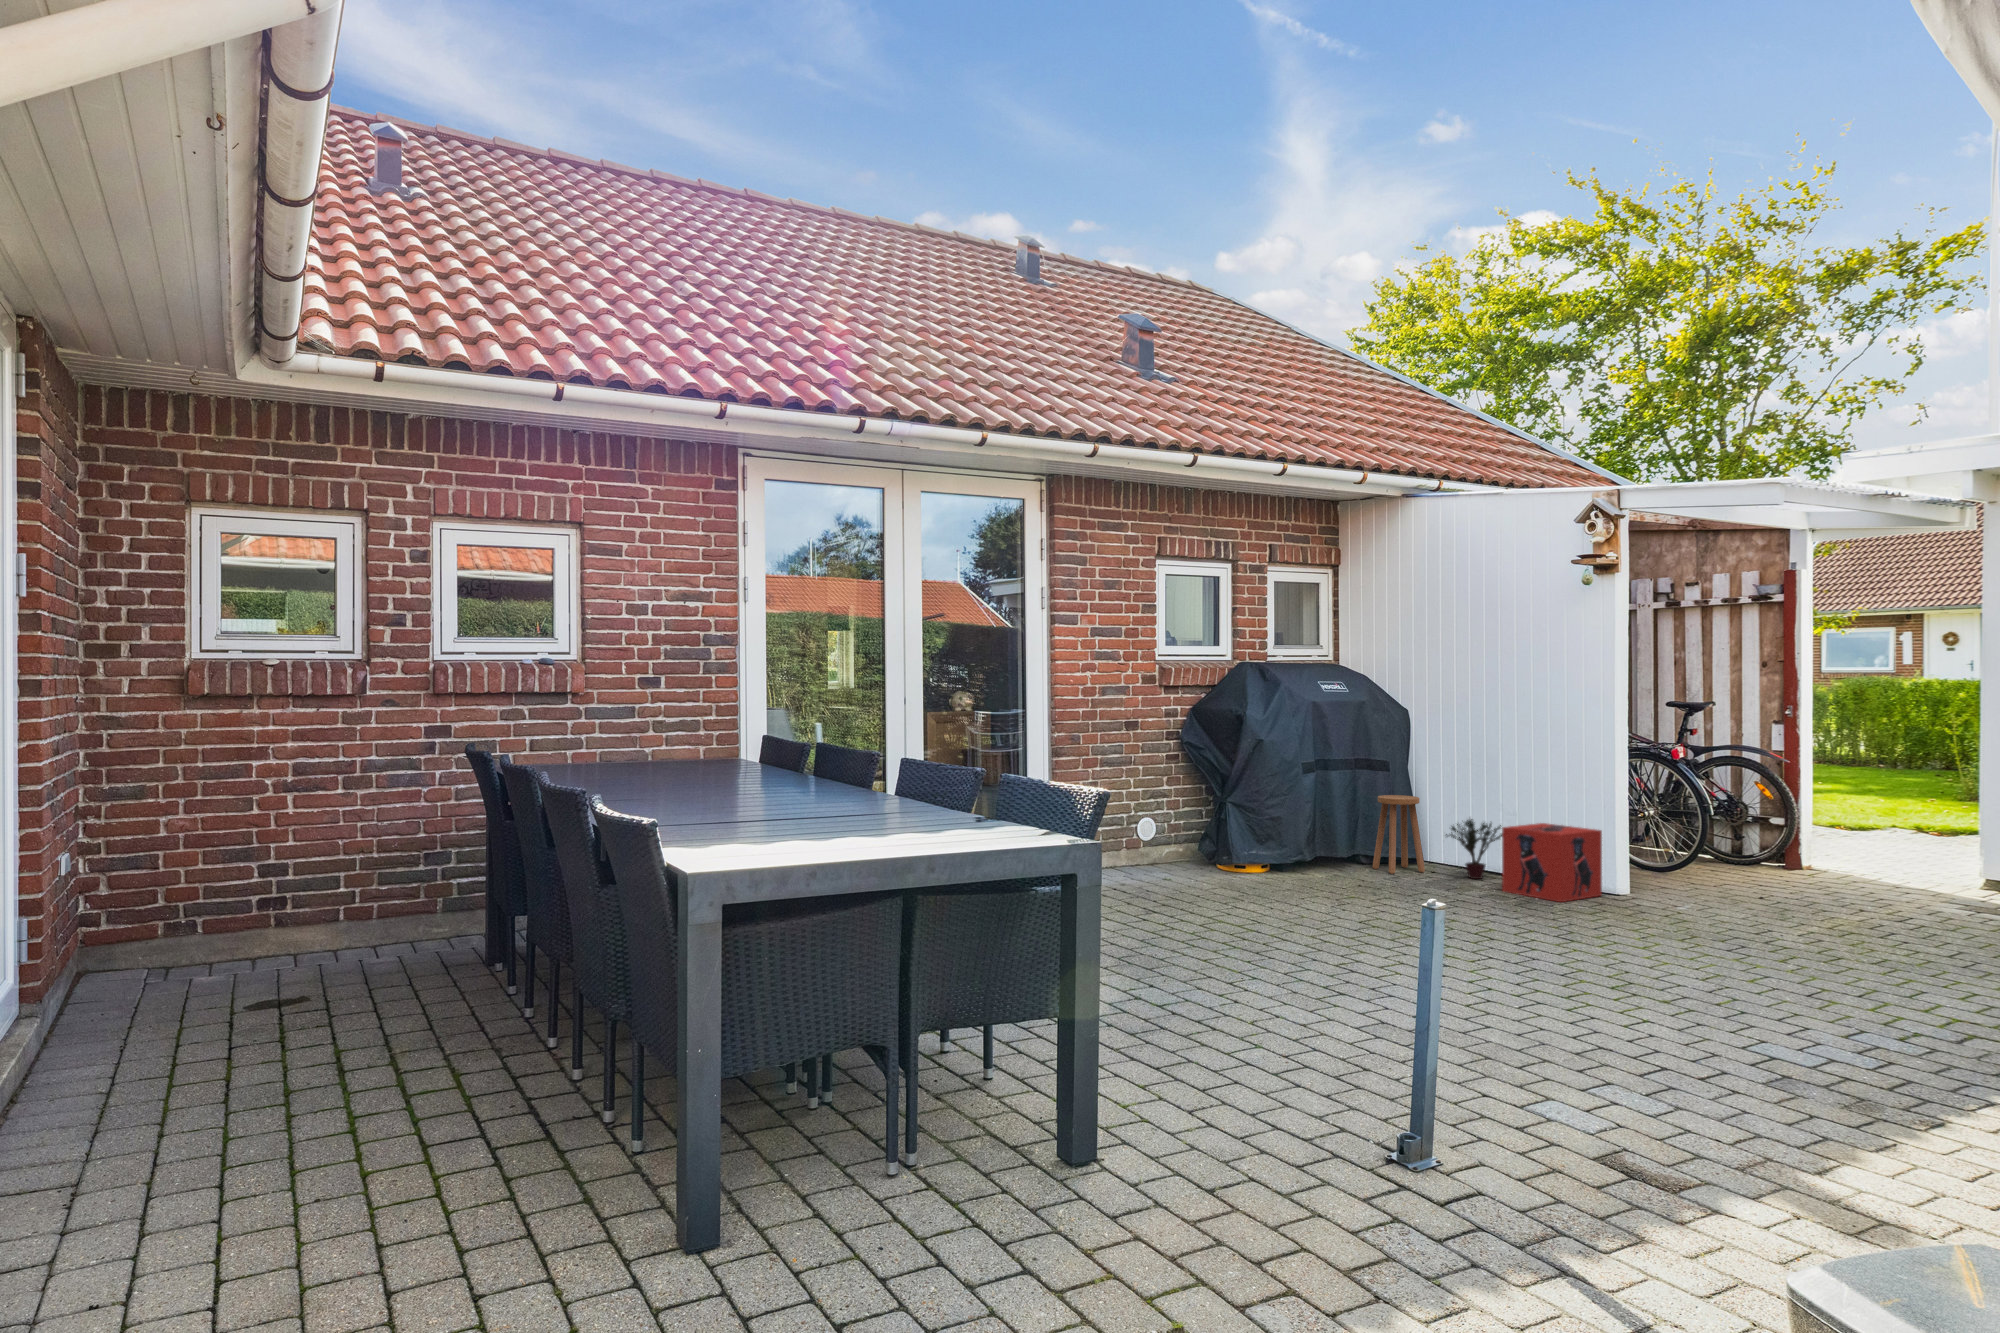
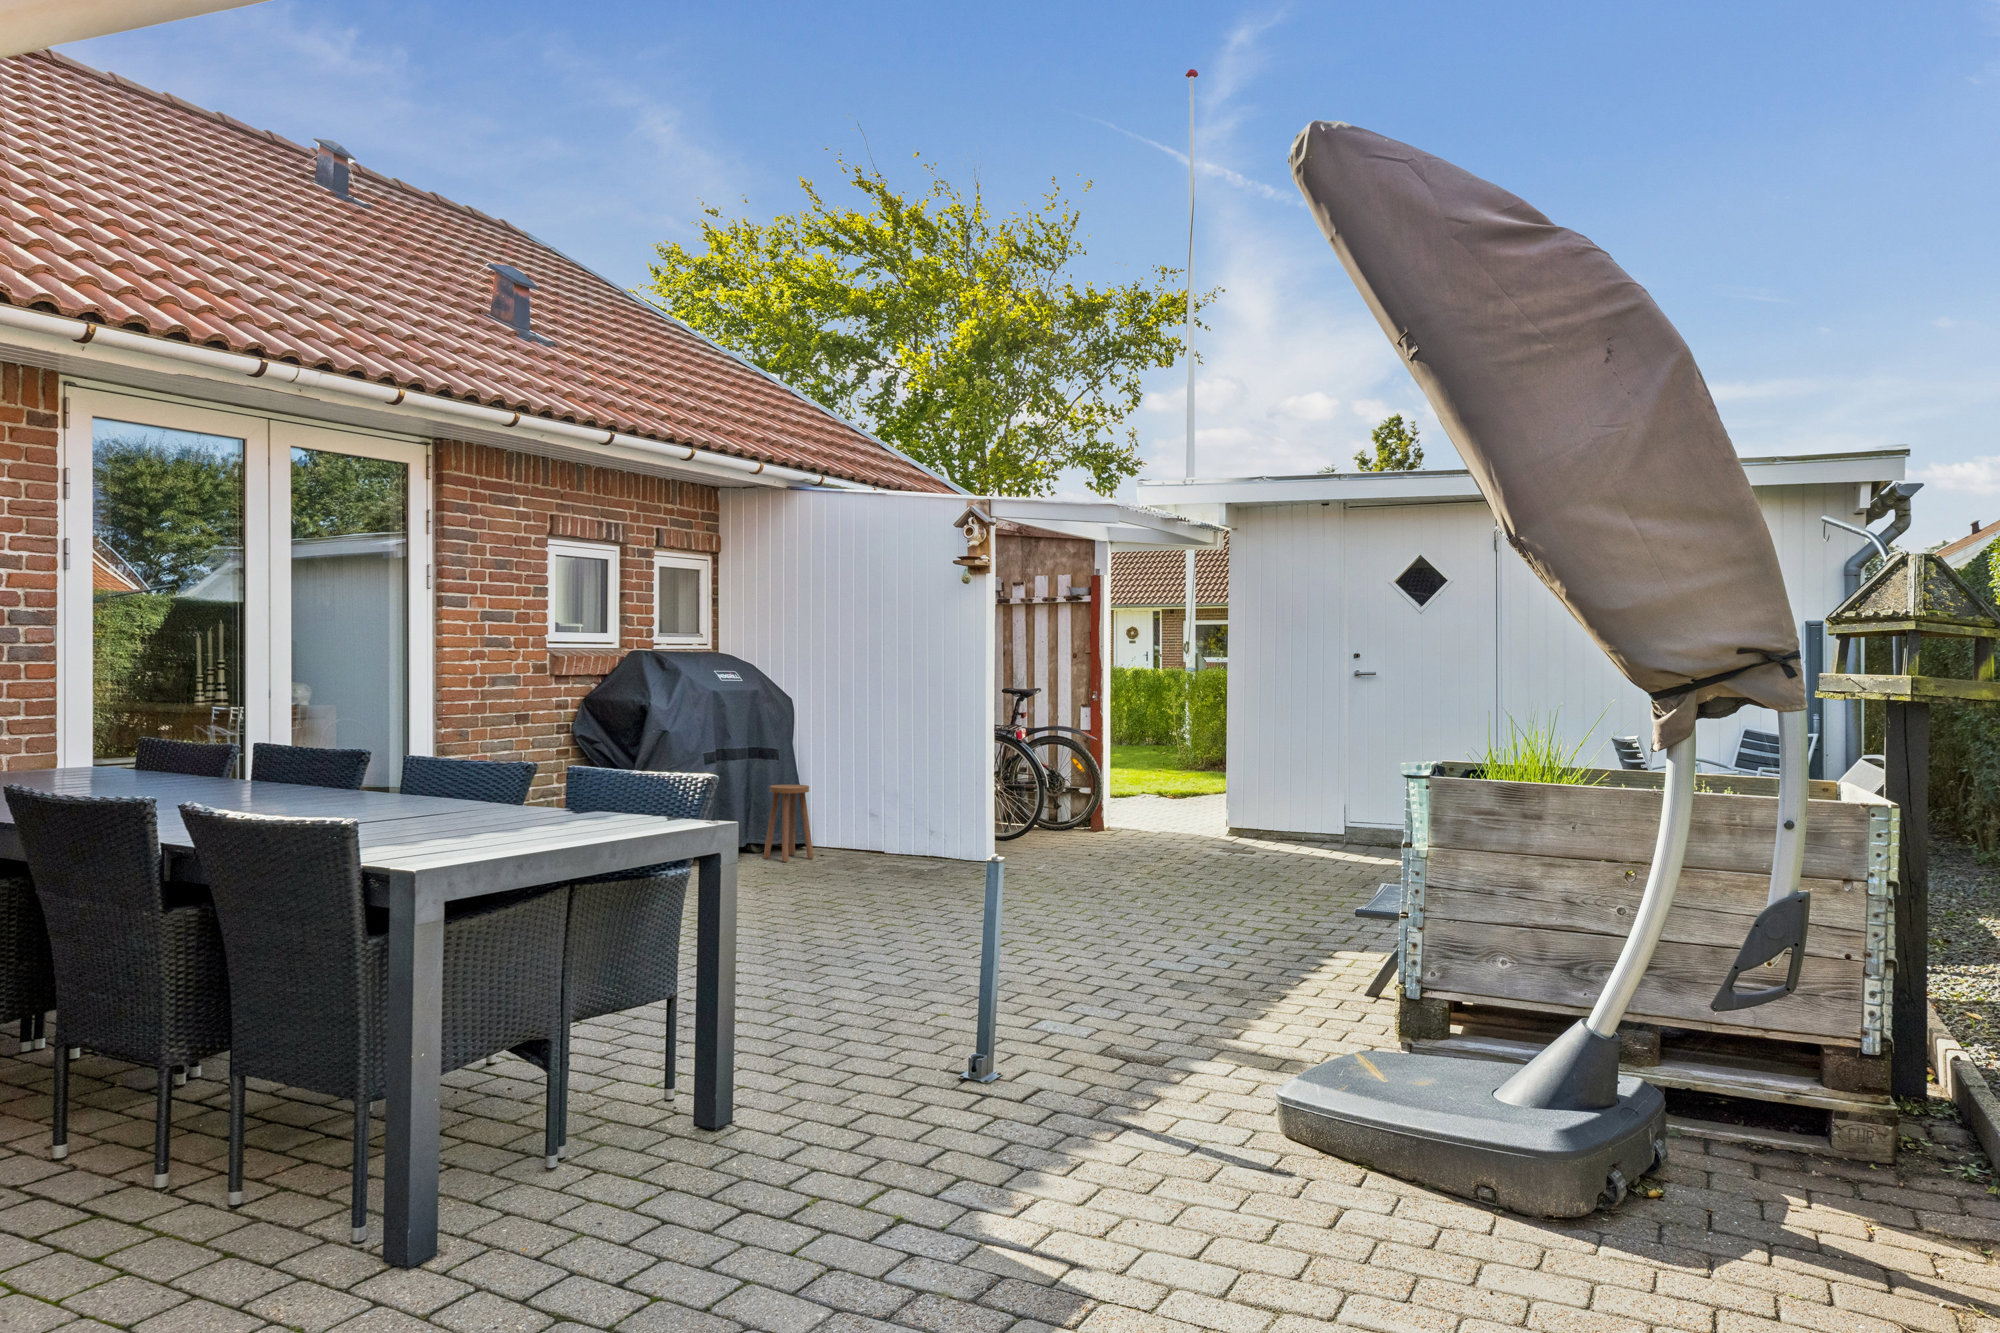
potted plant: present [1446,819,1502,879] -> none [833,801,891,861]
storage box: present [1502,823,1602,902] -> none [892,804,974,875]

